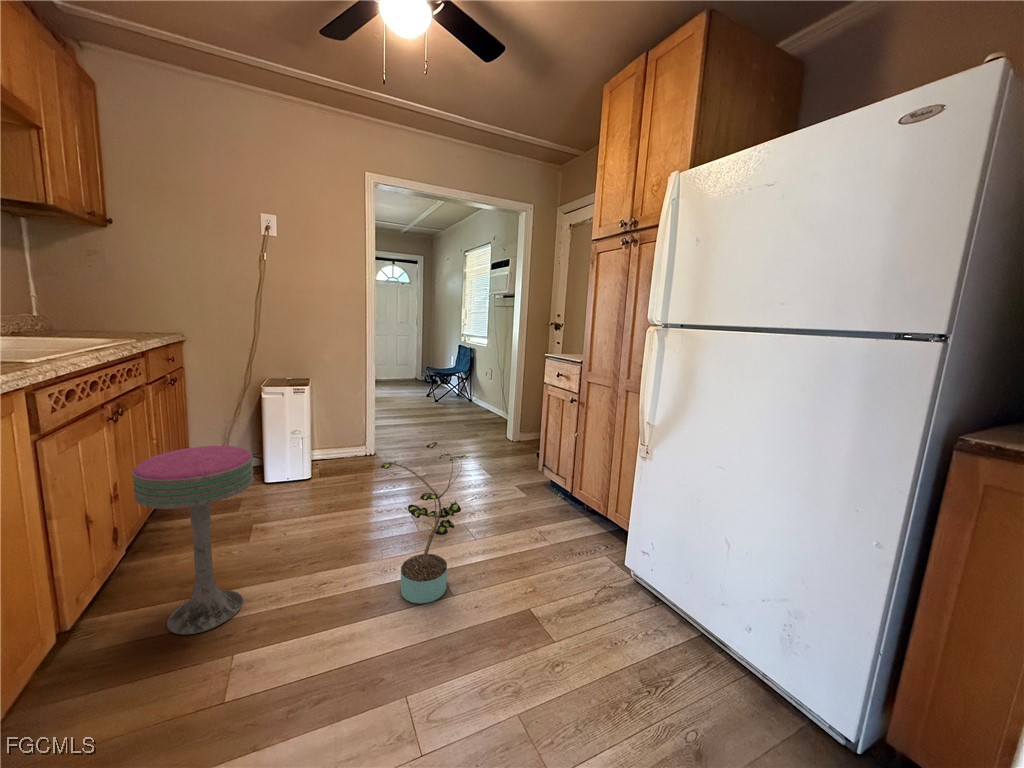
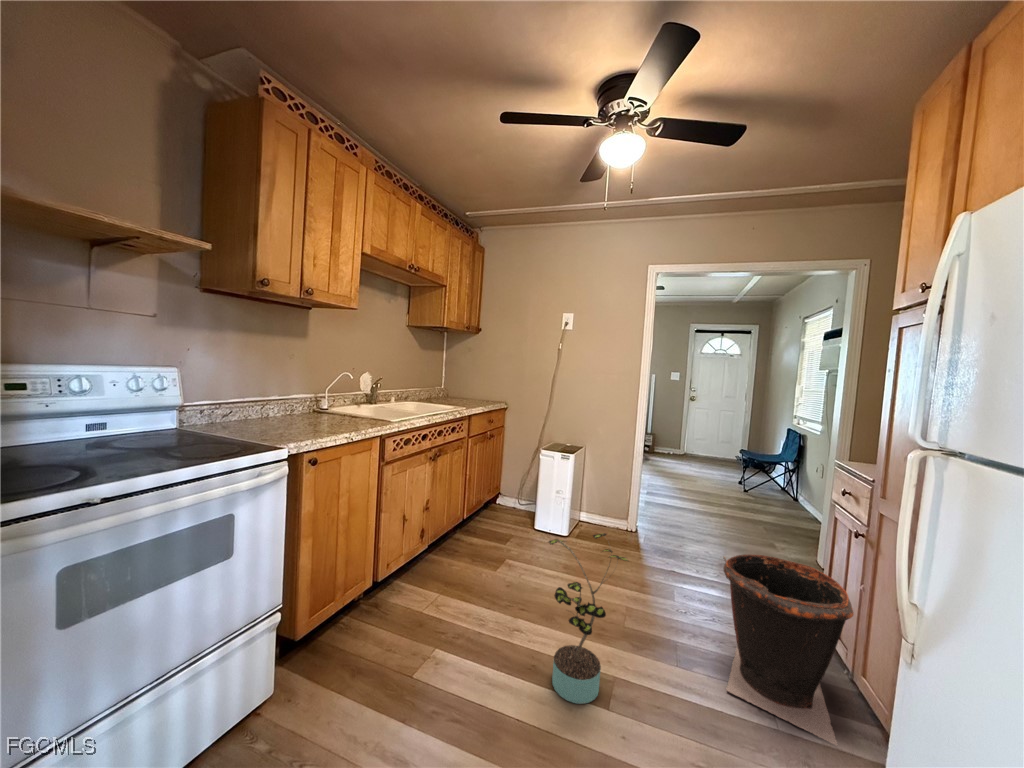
trash can: none [501,430,579,532] -> present [724,554,854,745]
bar stool: present [133,446,253,635] -> none [412,486,477,620]

